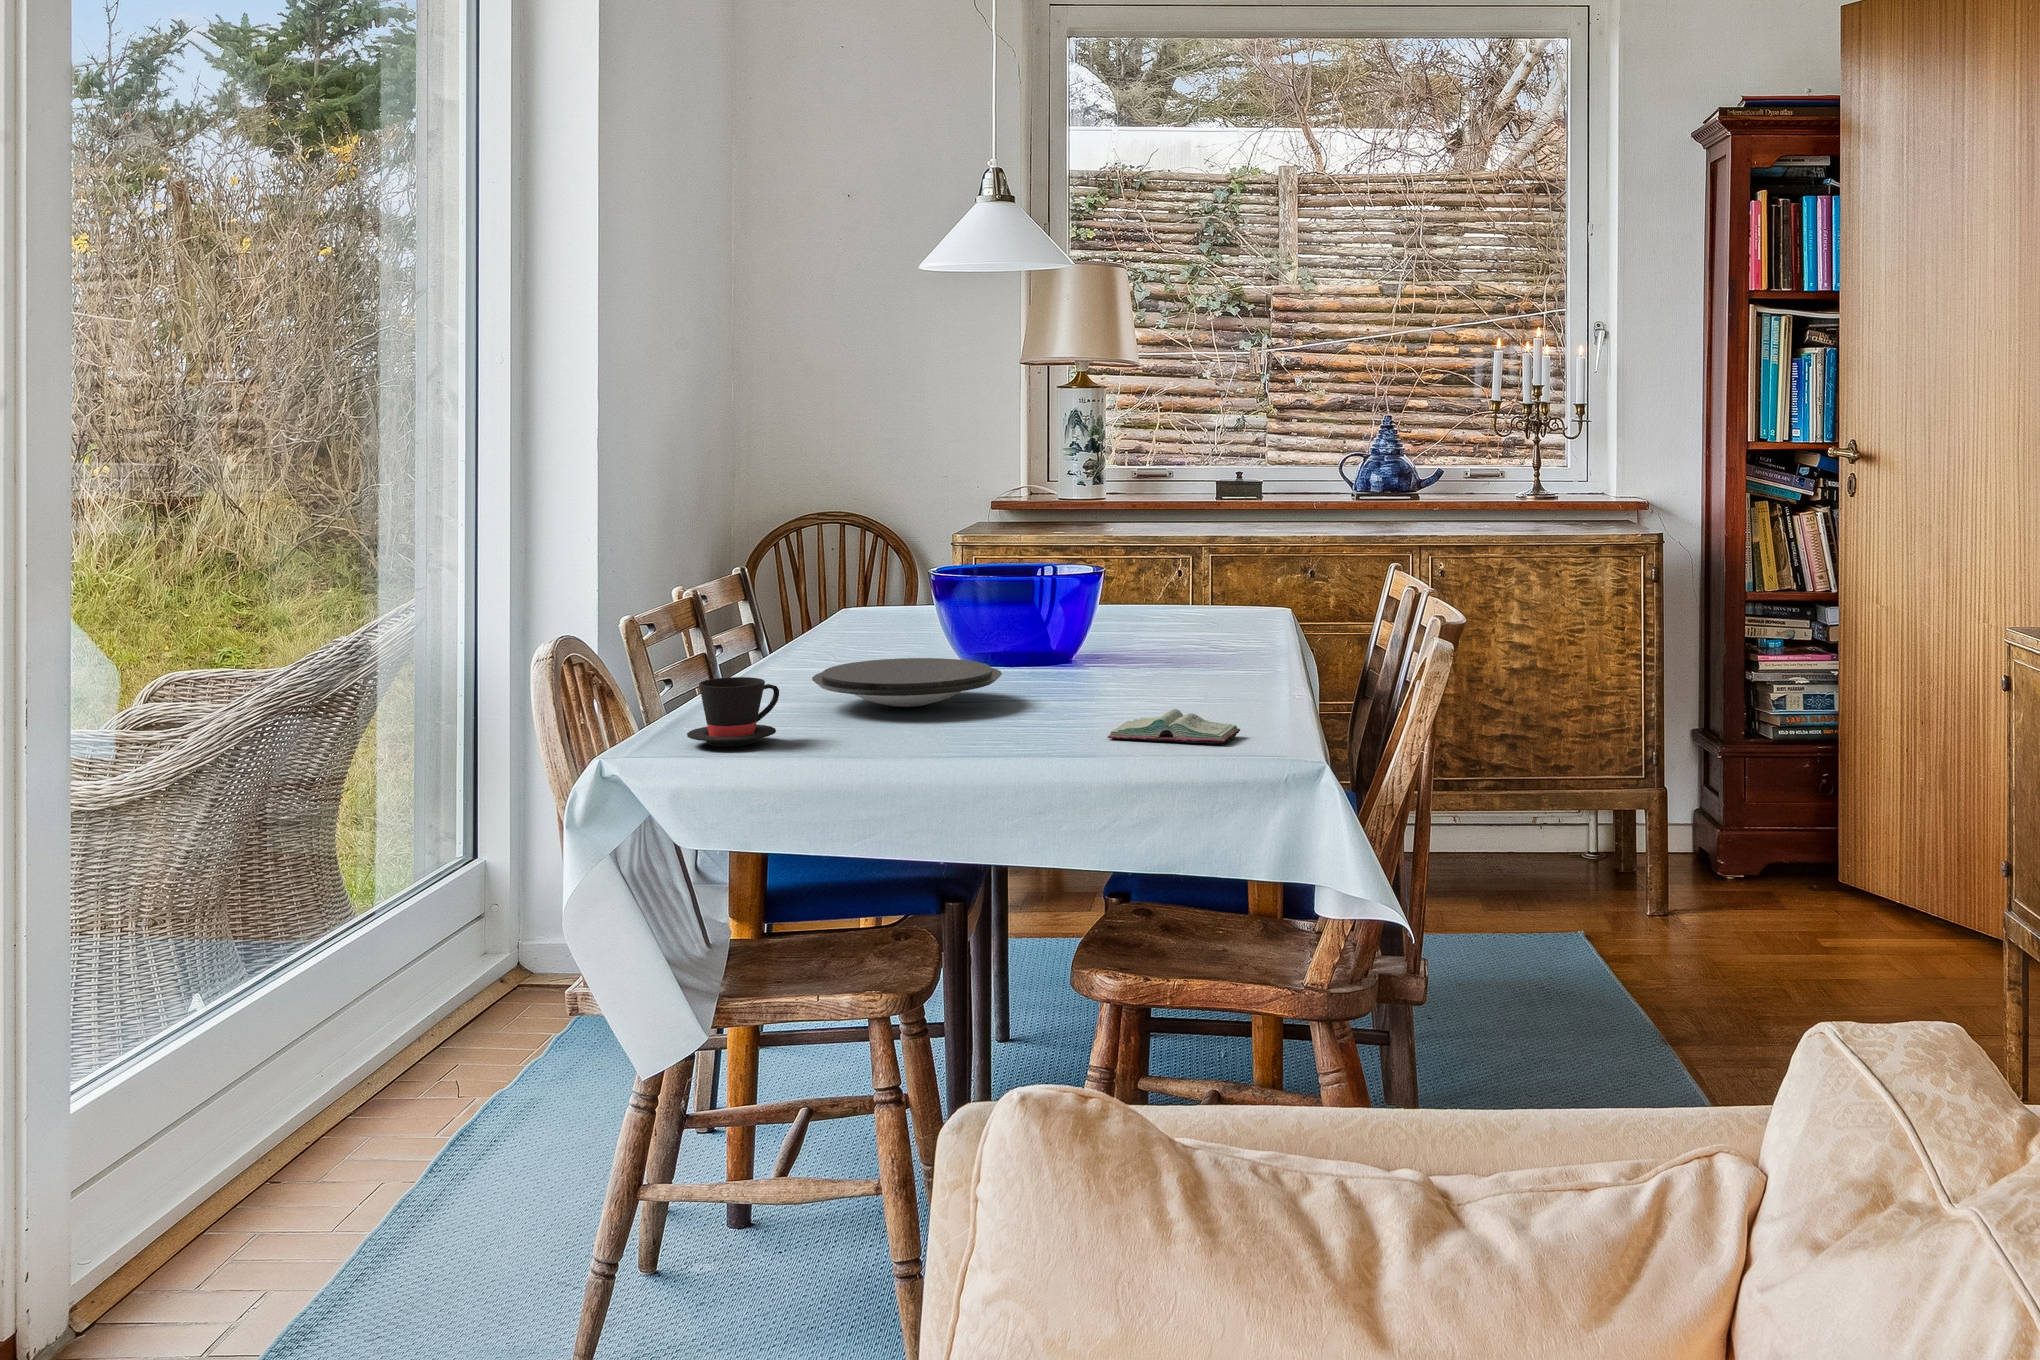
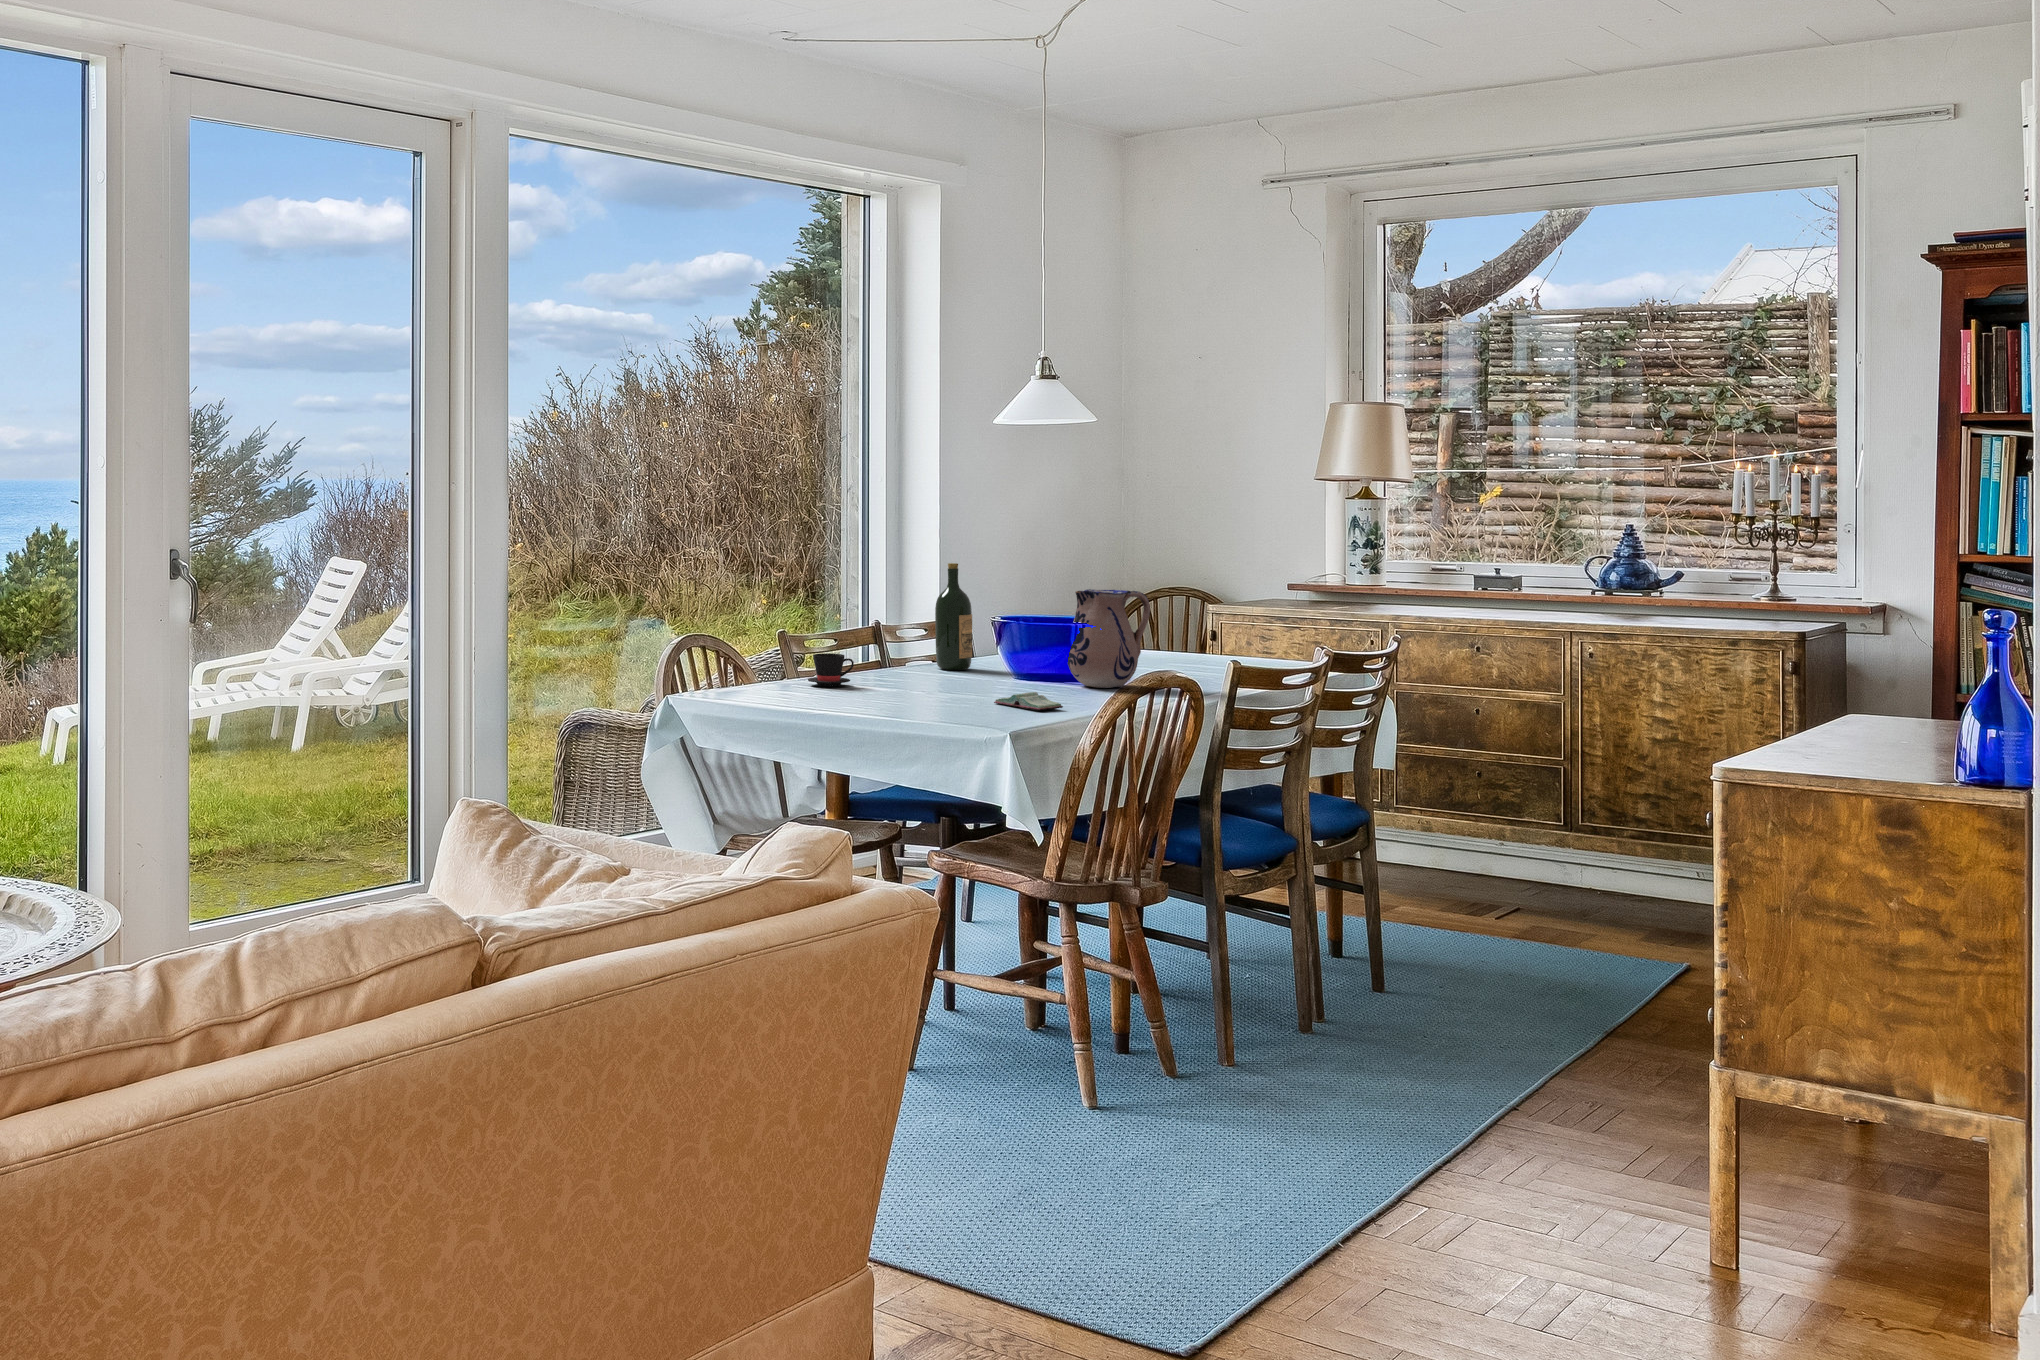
wine bottle: none [790,488,856,682] -> present [935,563,972,670]
ceramic pitcher: none [1074,520,1188,686] -> present [1068,589,1150,688]
plate: present [812,658,1002,707] -> none [900,658,1005,682]

